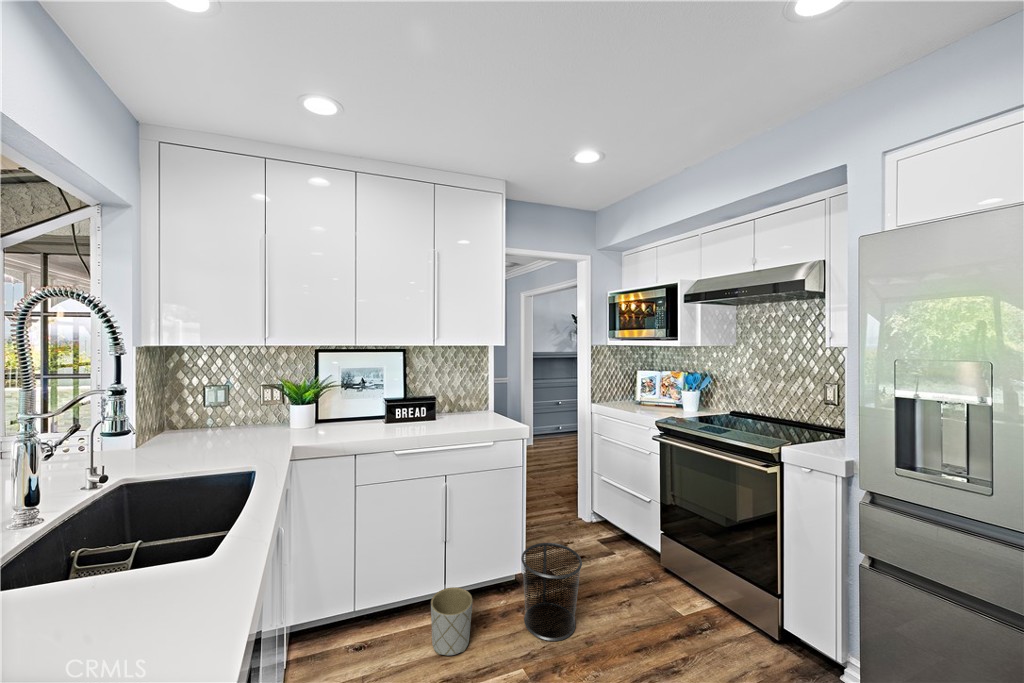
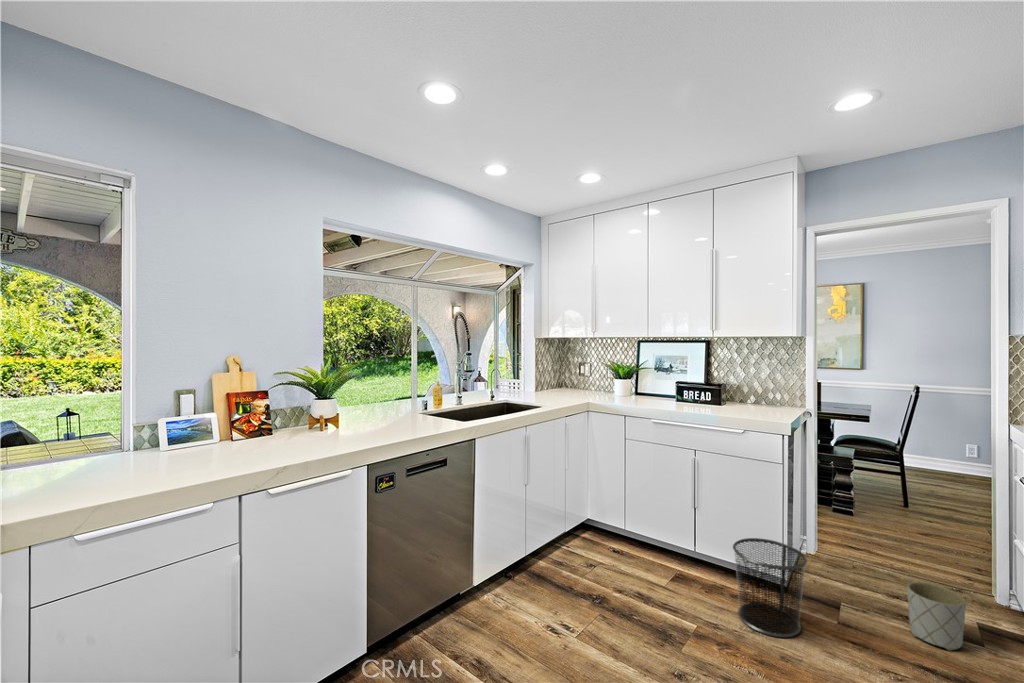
planter: present [431,587,473,655] -> present [907,582,966,651]

